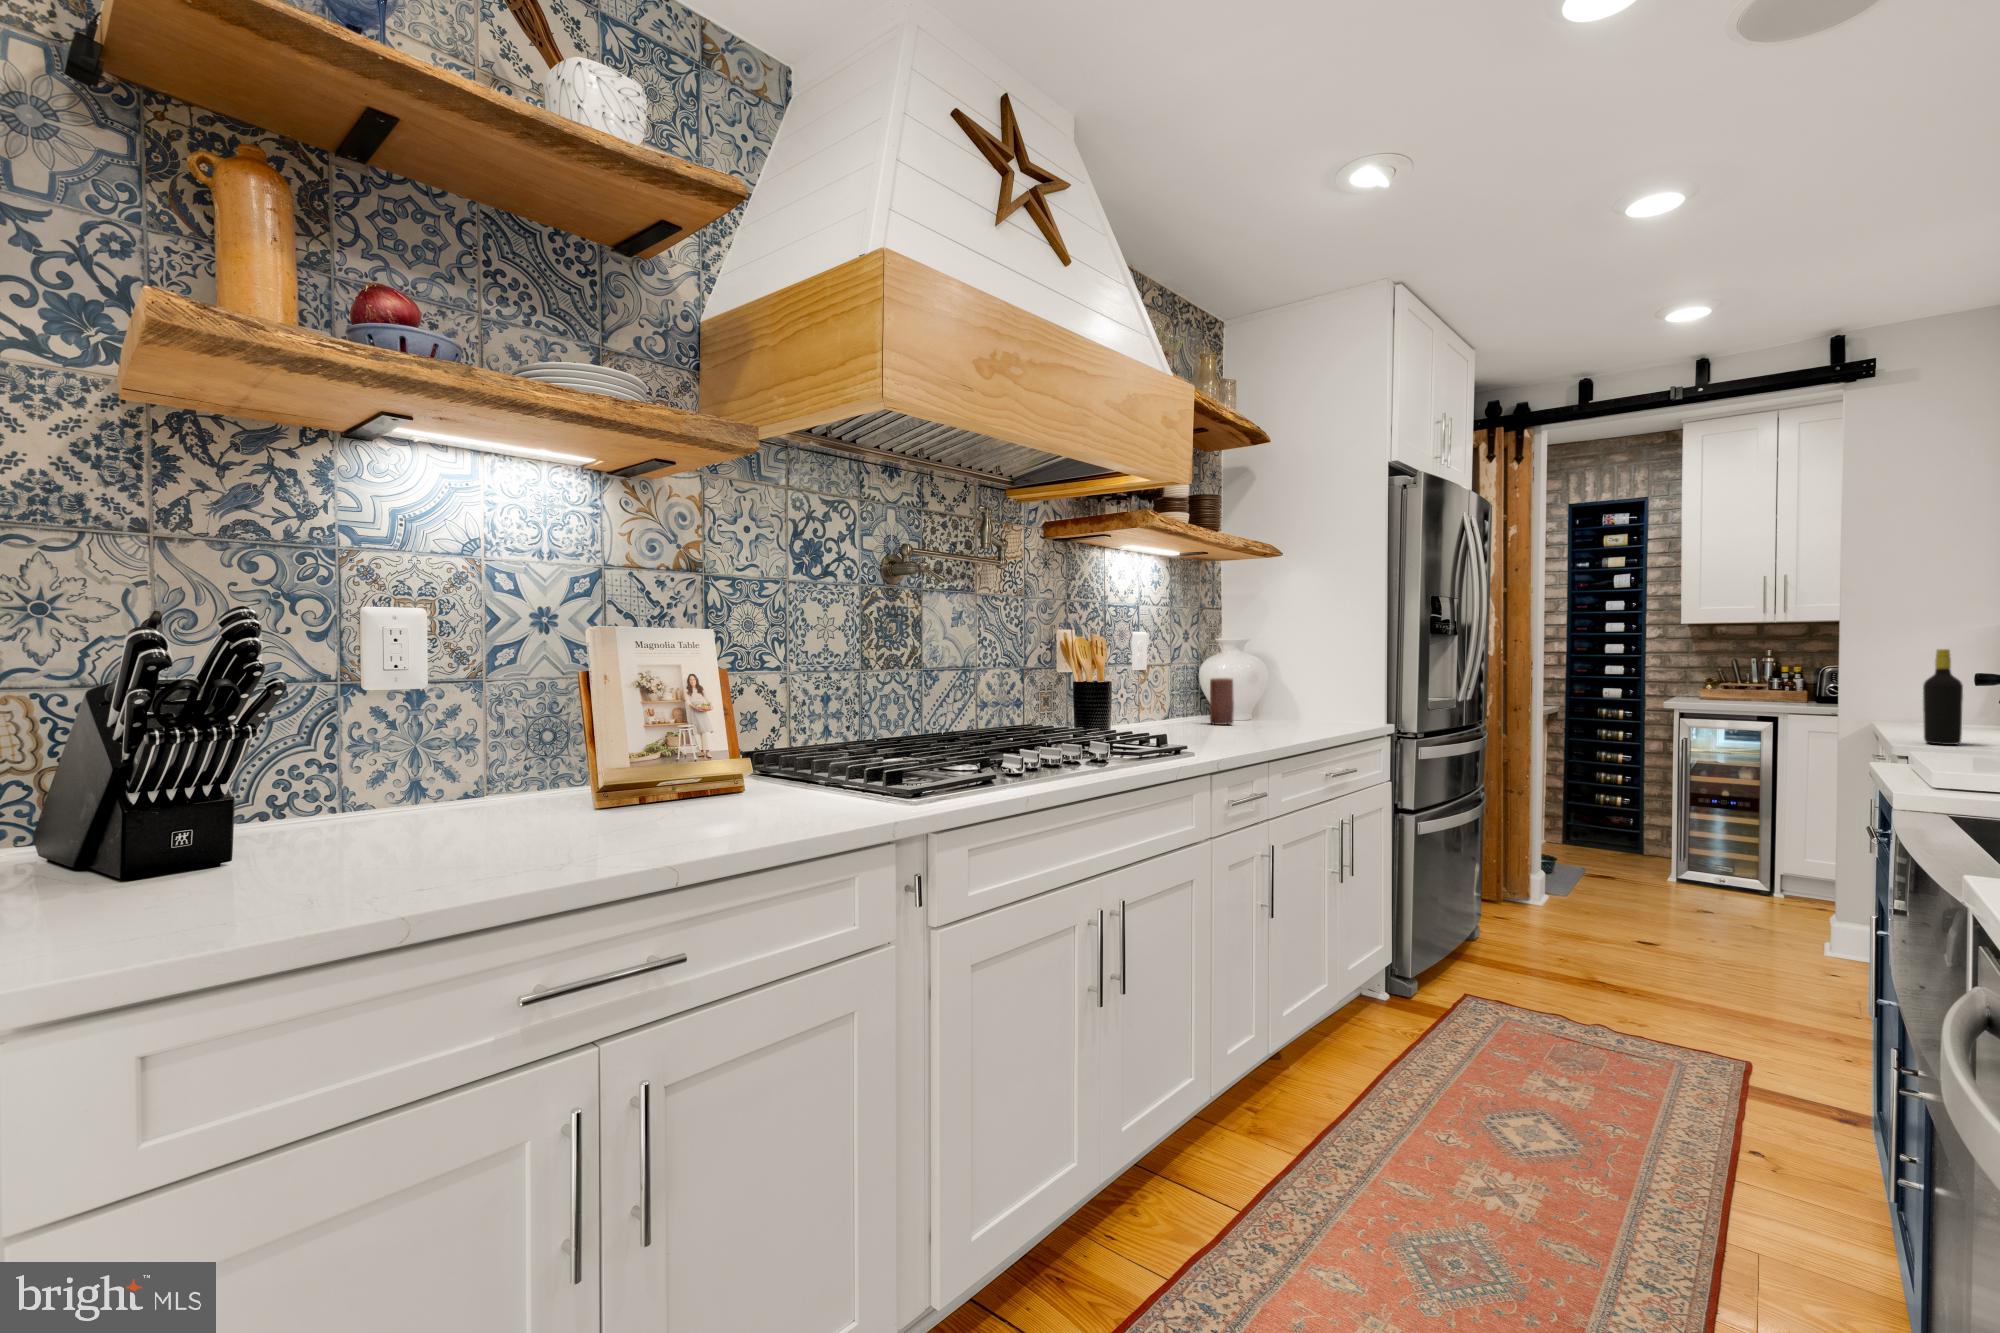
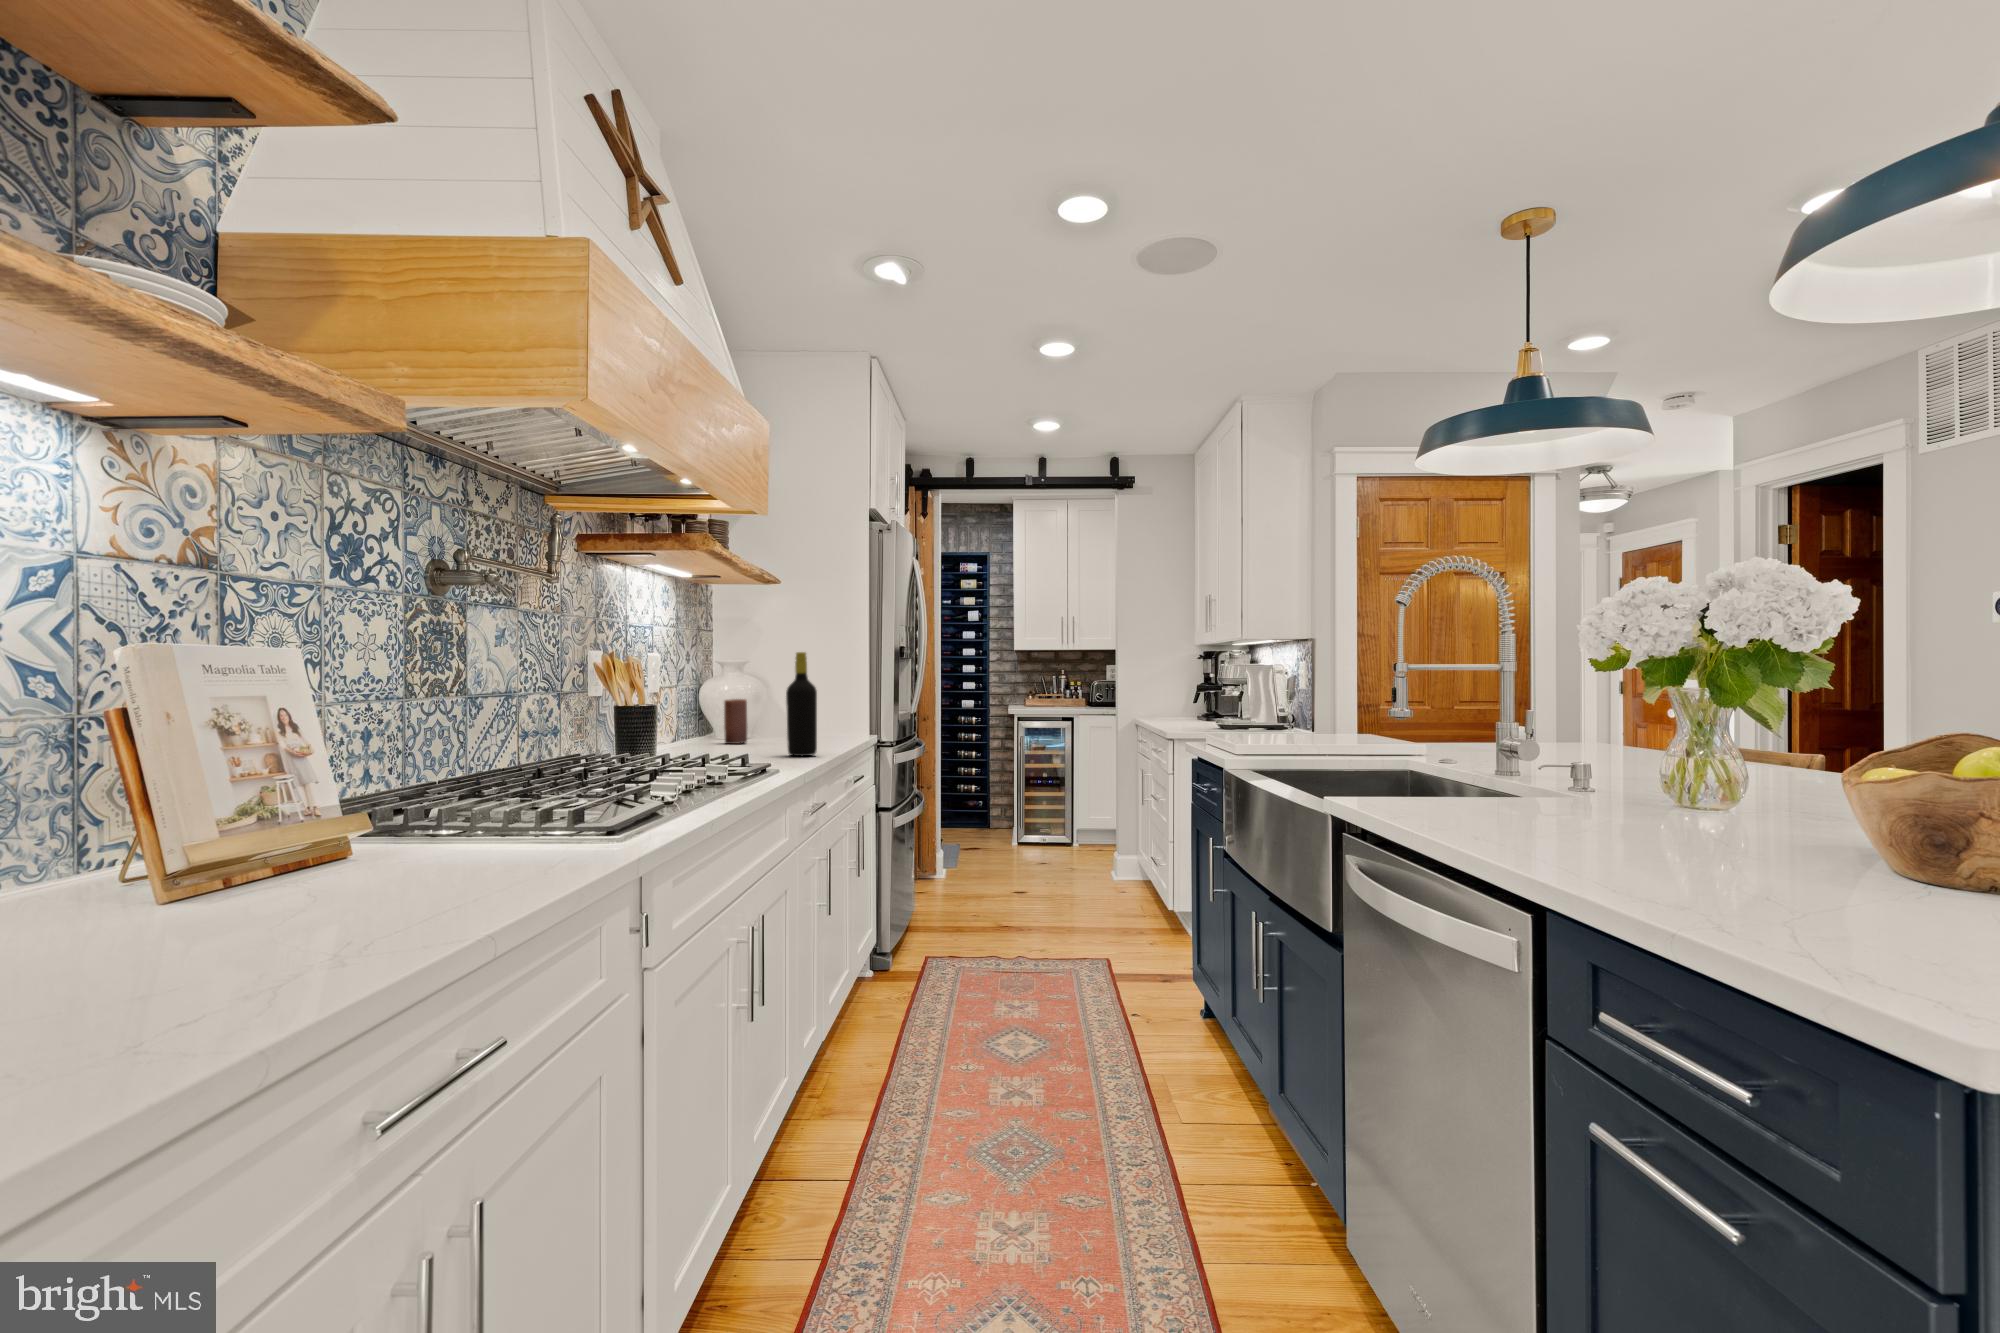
bottle: present [1923,649,1963,745] -> present [786,652,817,756]

